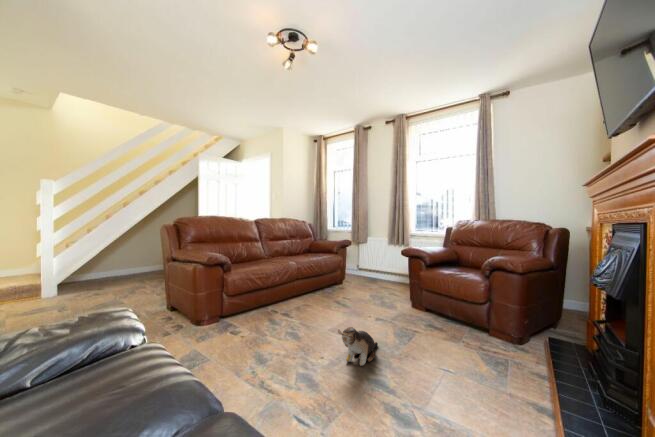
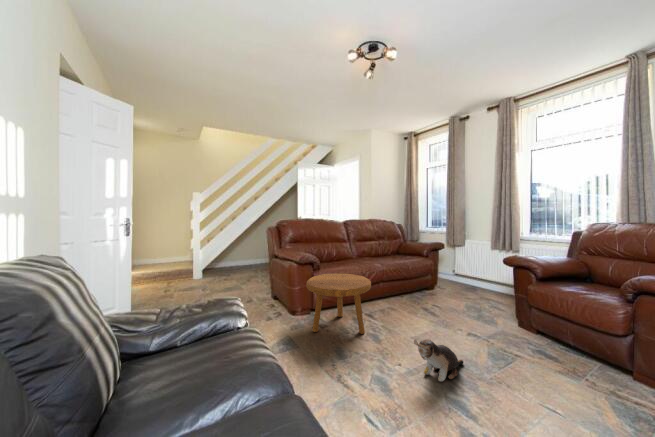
footstool: none [216,273,290,340] -> present [306,274,371,334]

